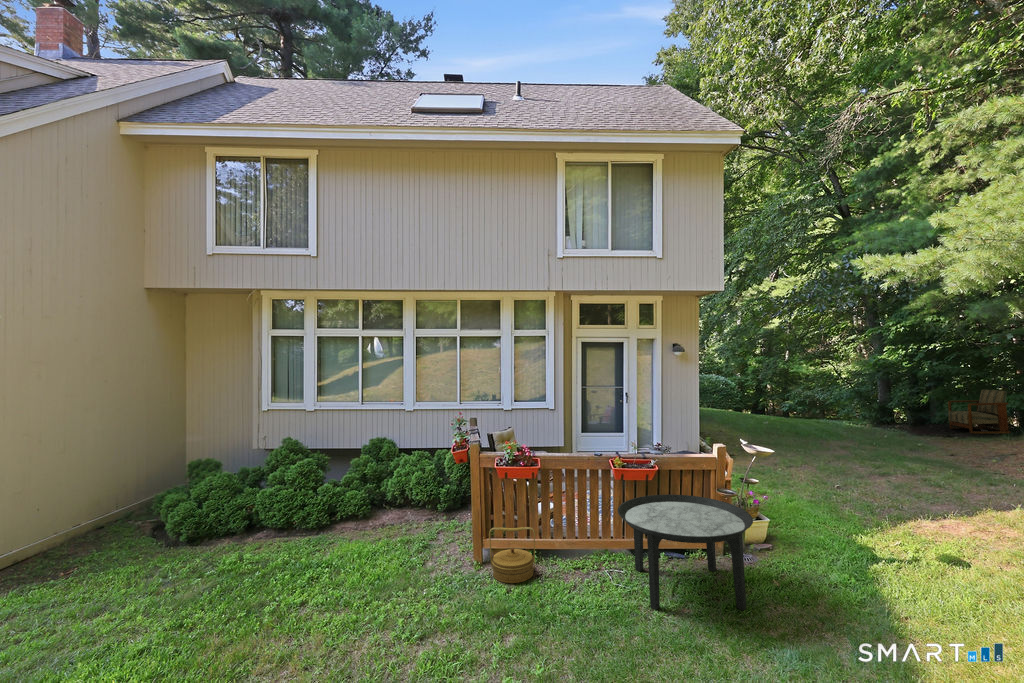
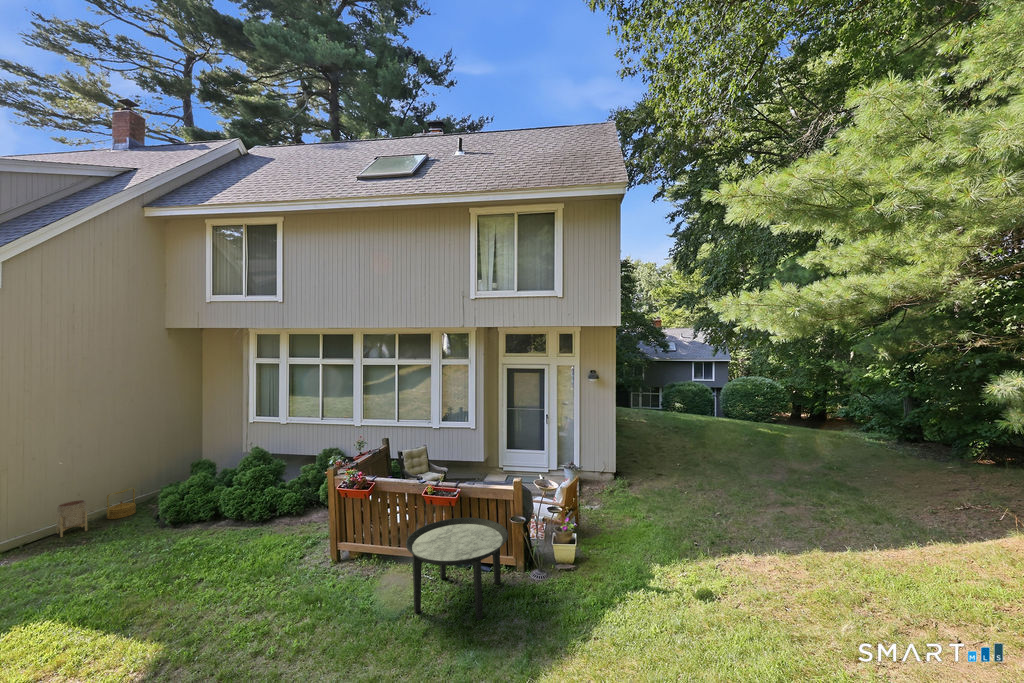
armchair: present [948,390,1011,433] -> none [904,410,964,457]
planter: none [19,511,67,564] -> present [56,500,87,537]
woven basket: present [489,527,535,583] -> present [106,488,136,519]

